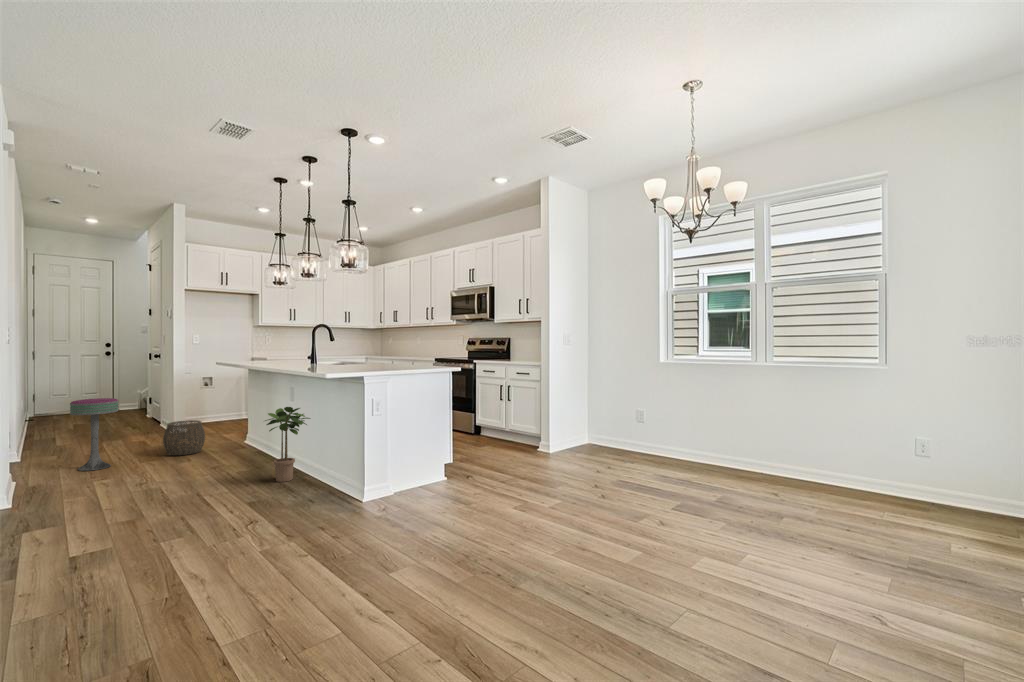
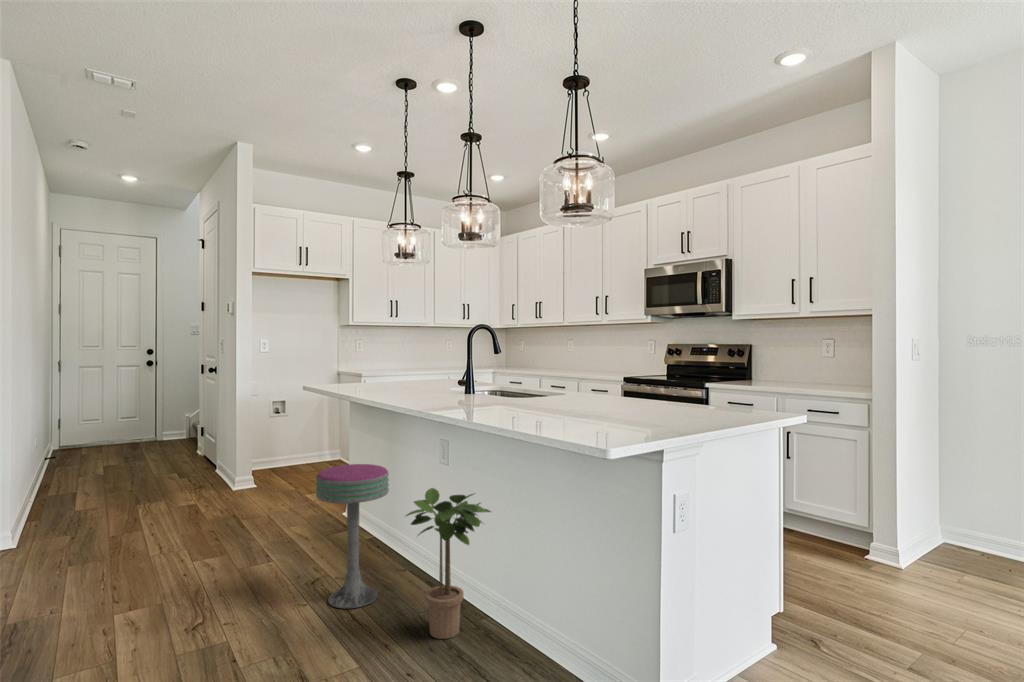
bar stool: present [70,398,119,471] -> present [316,464,389,609]
woven basket: present [163,420,205,456] -> none [222,482,287,545]

